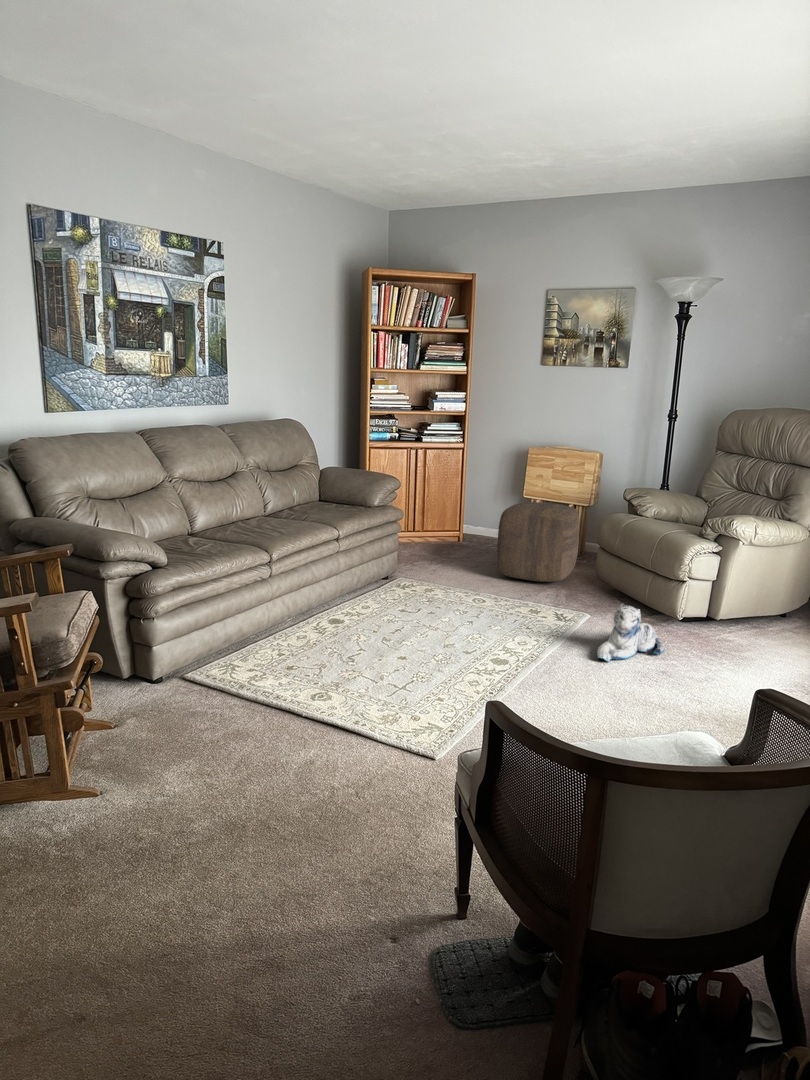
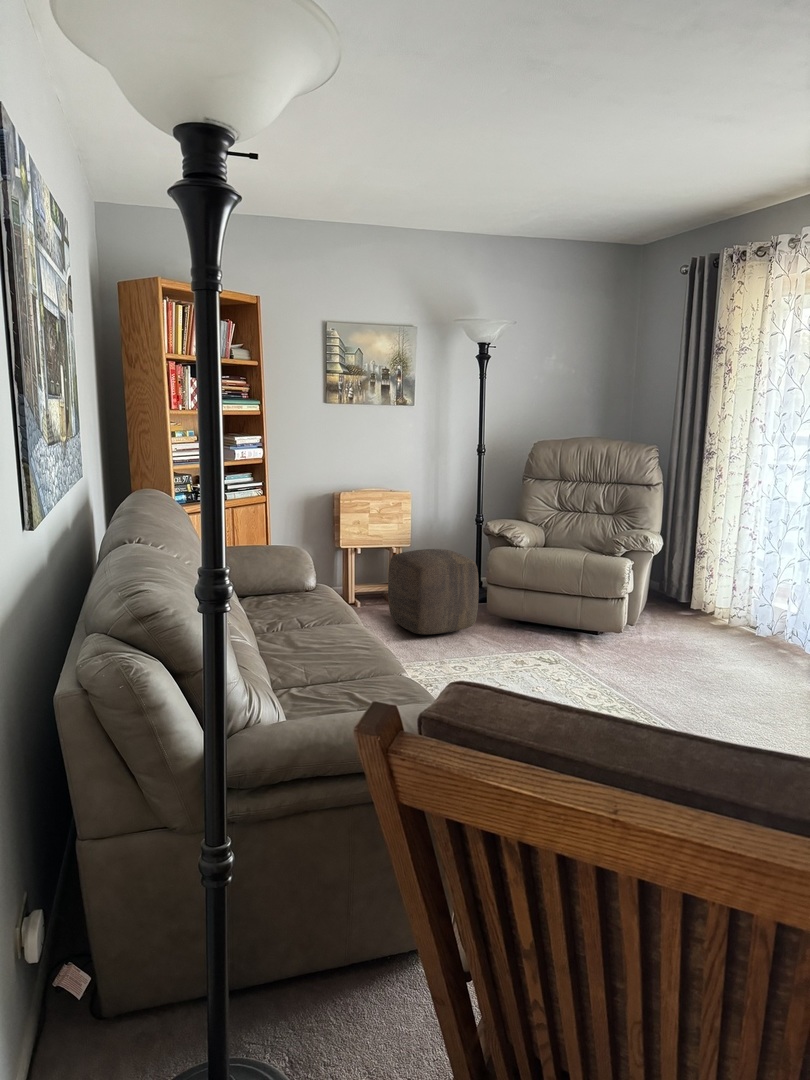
plush toy: present [597,604,664,661] -> none [632,627,678,682]

